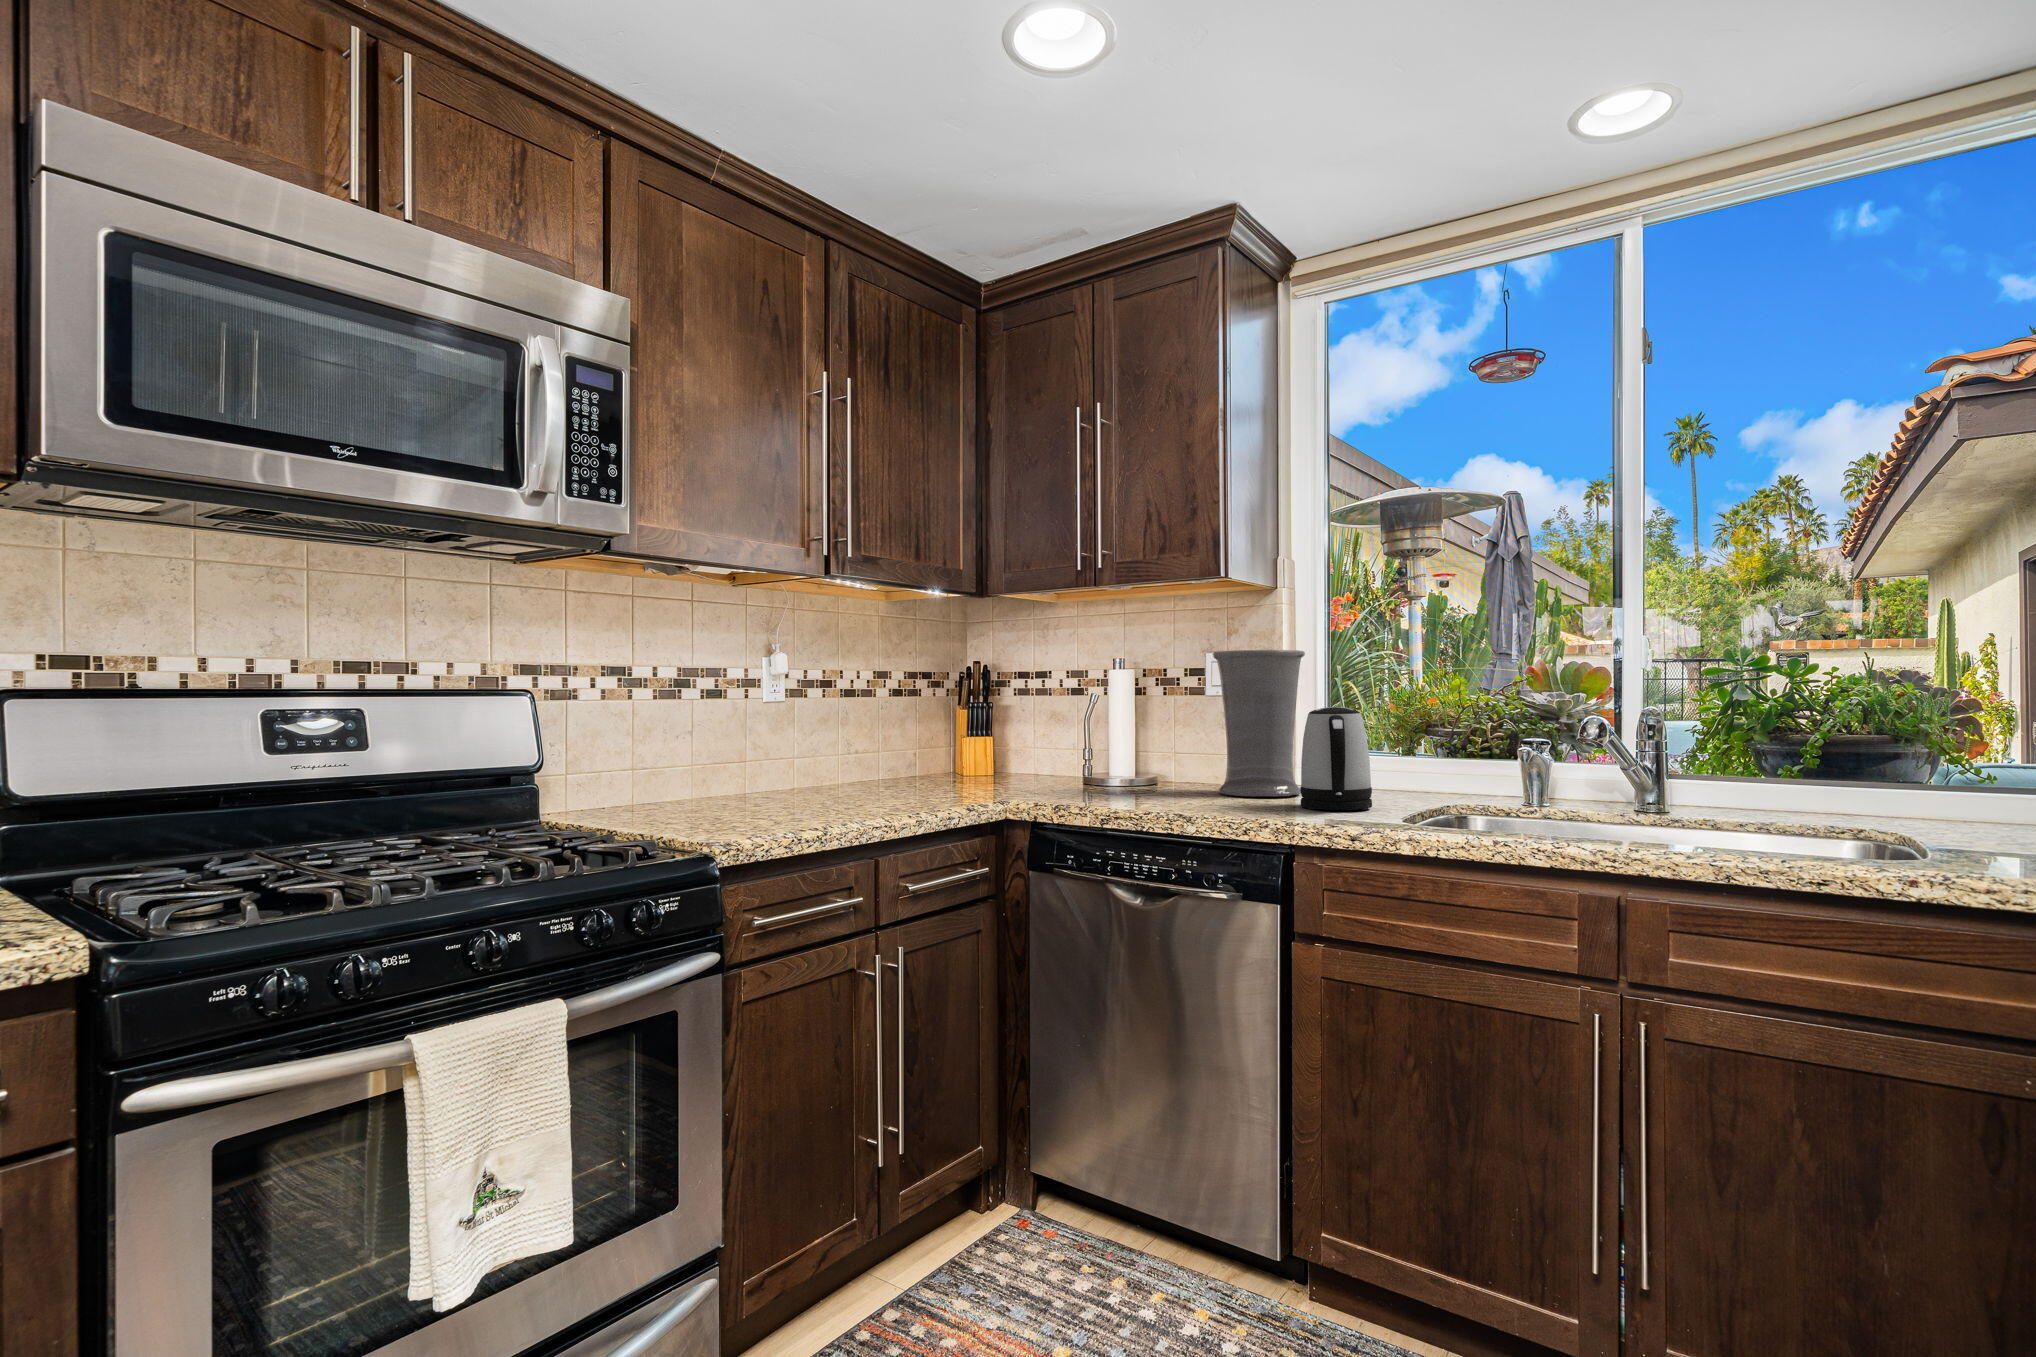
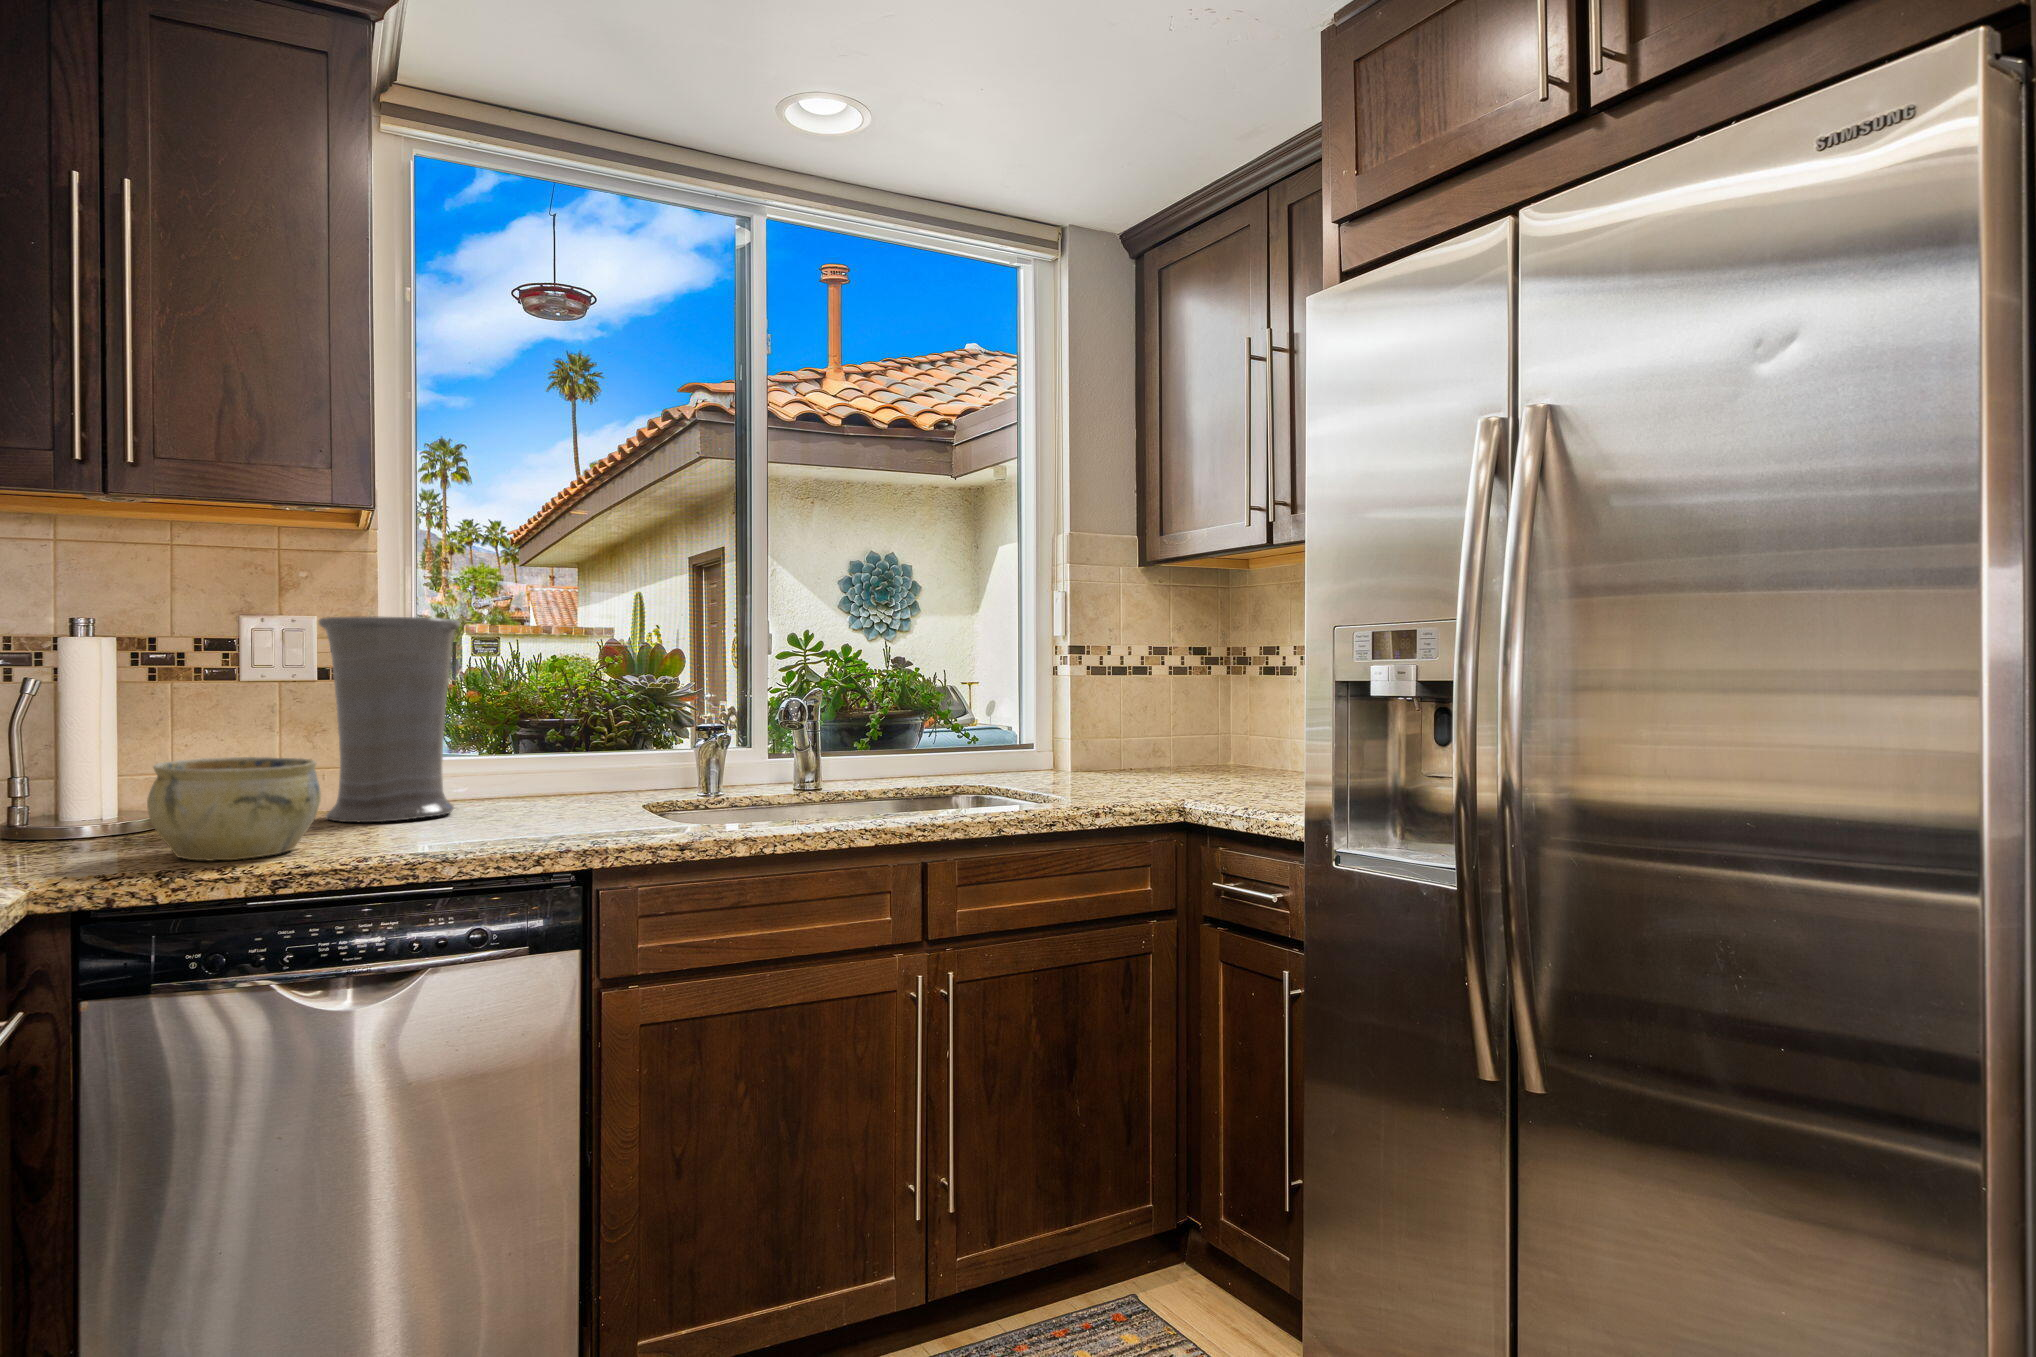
kettle: present [1300,707,1372,810] -> none [508,694,600,824]
ceramic bowl: none [1073,743,1160,805] -> present [147,757,321,861]

